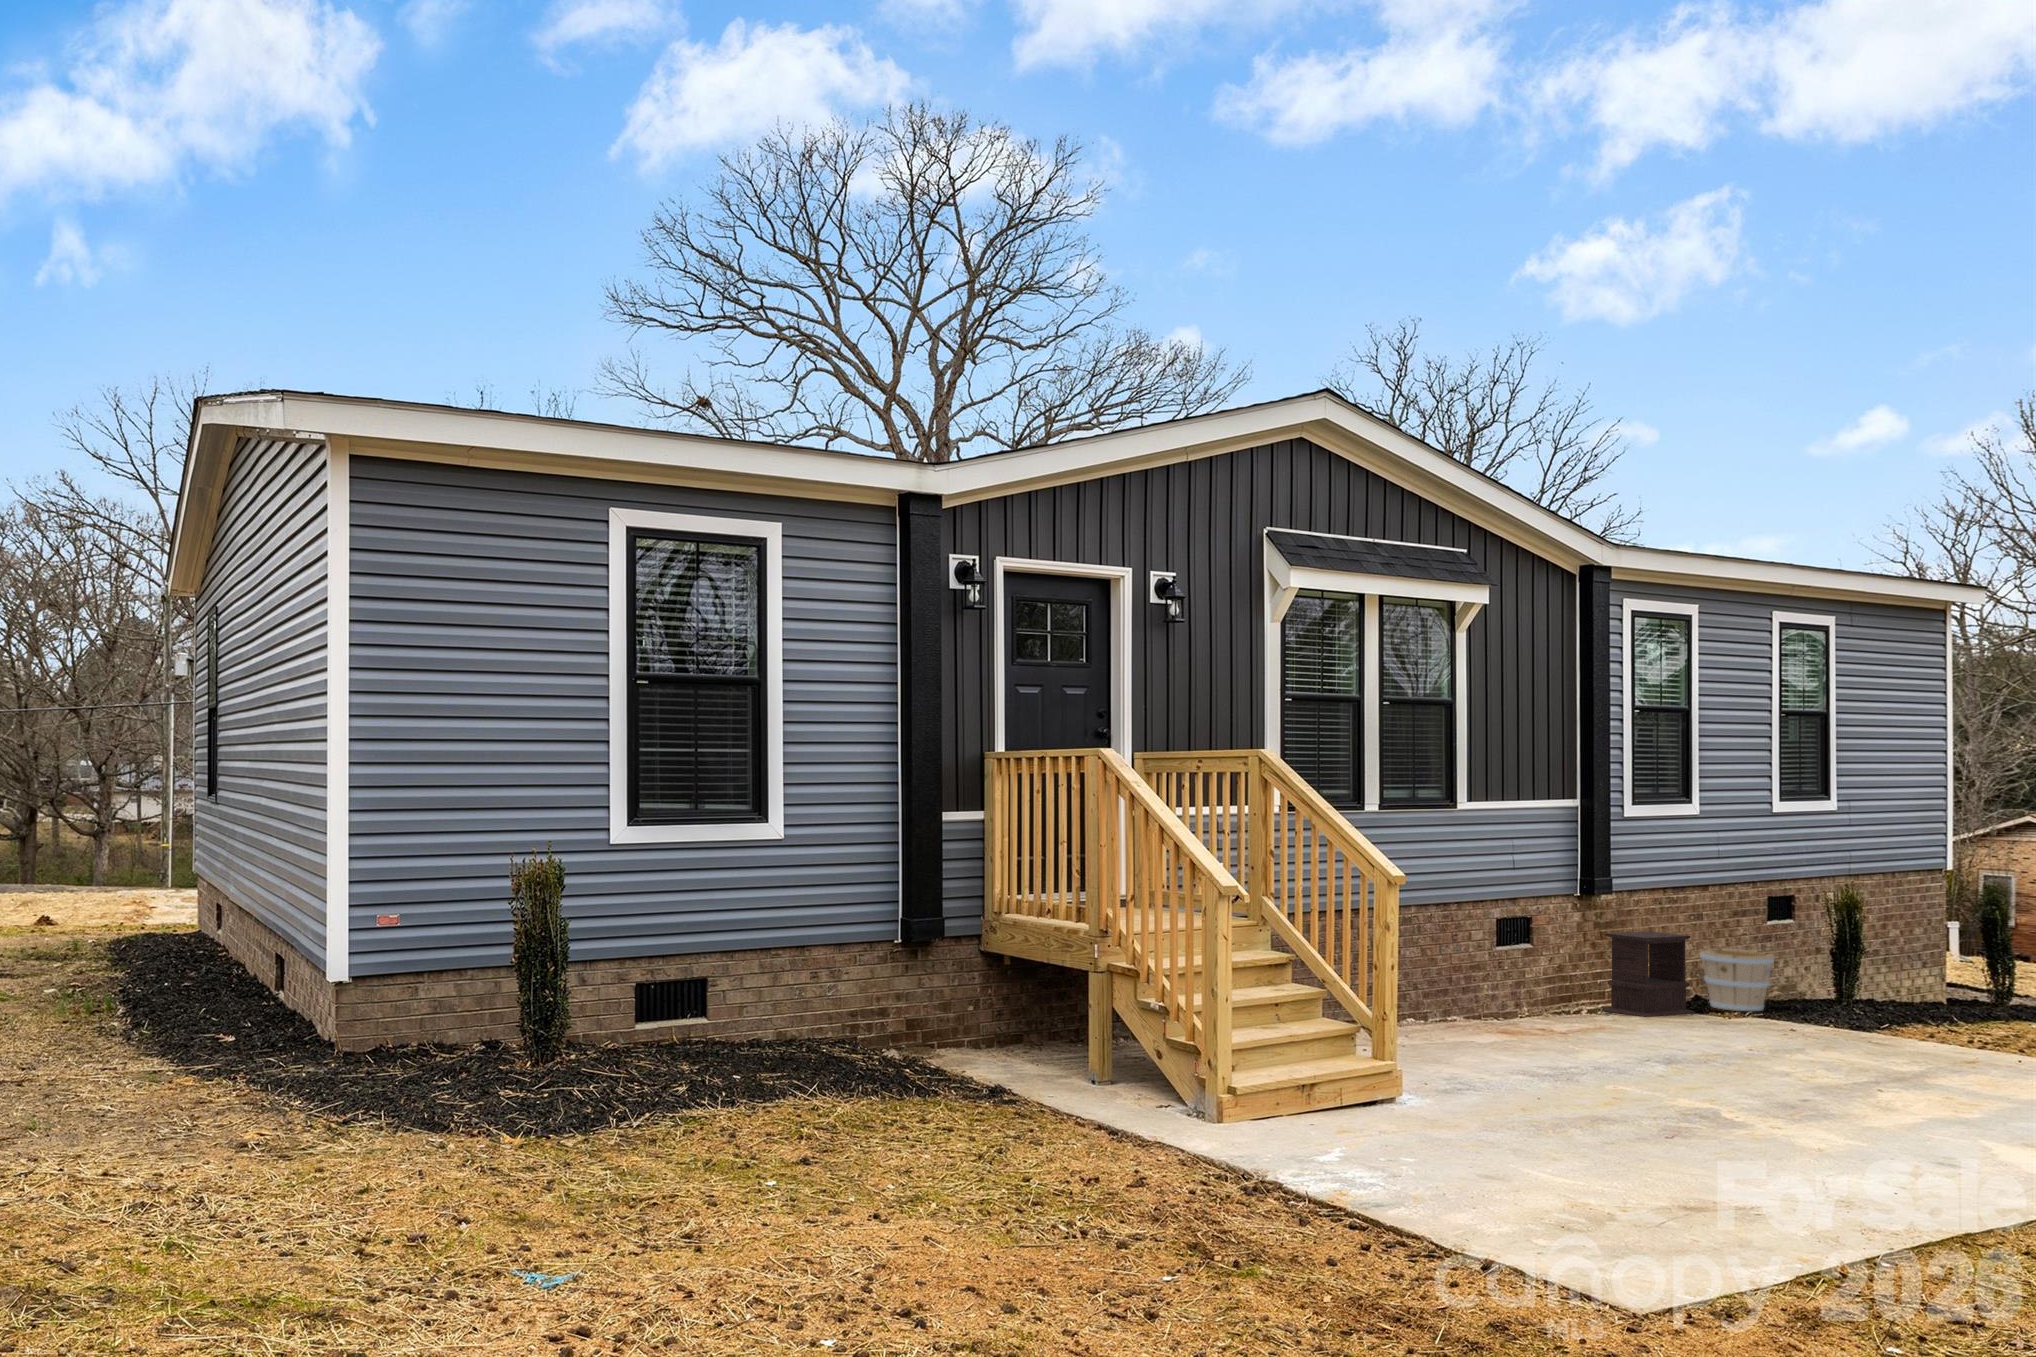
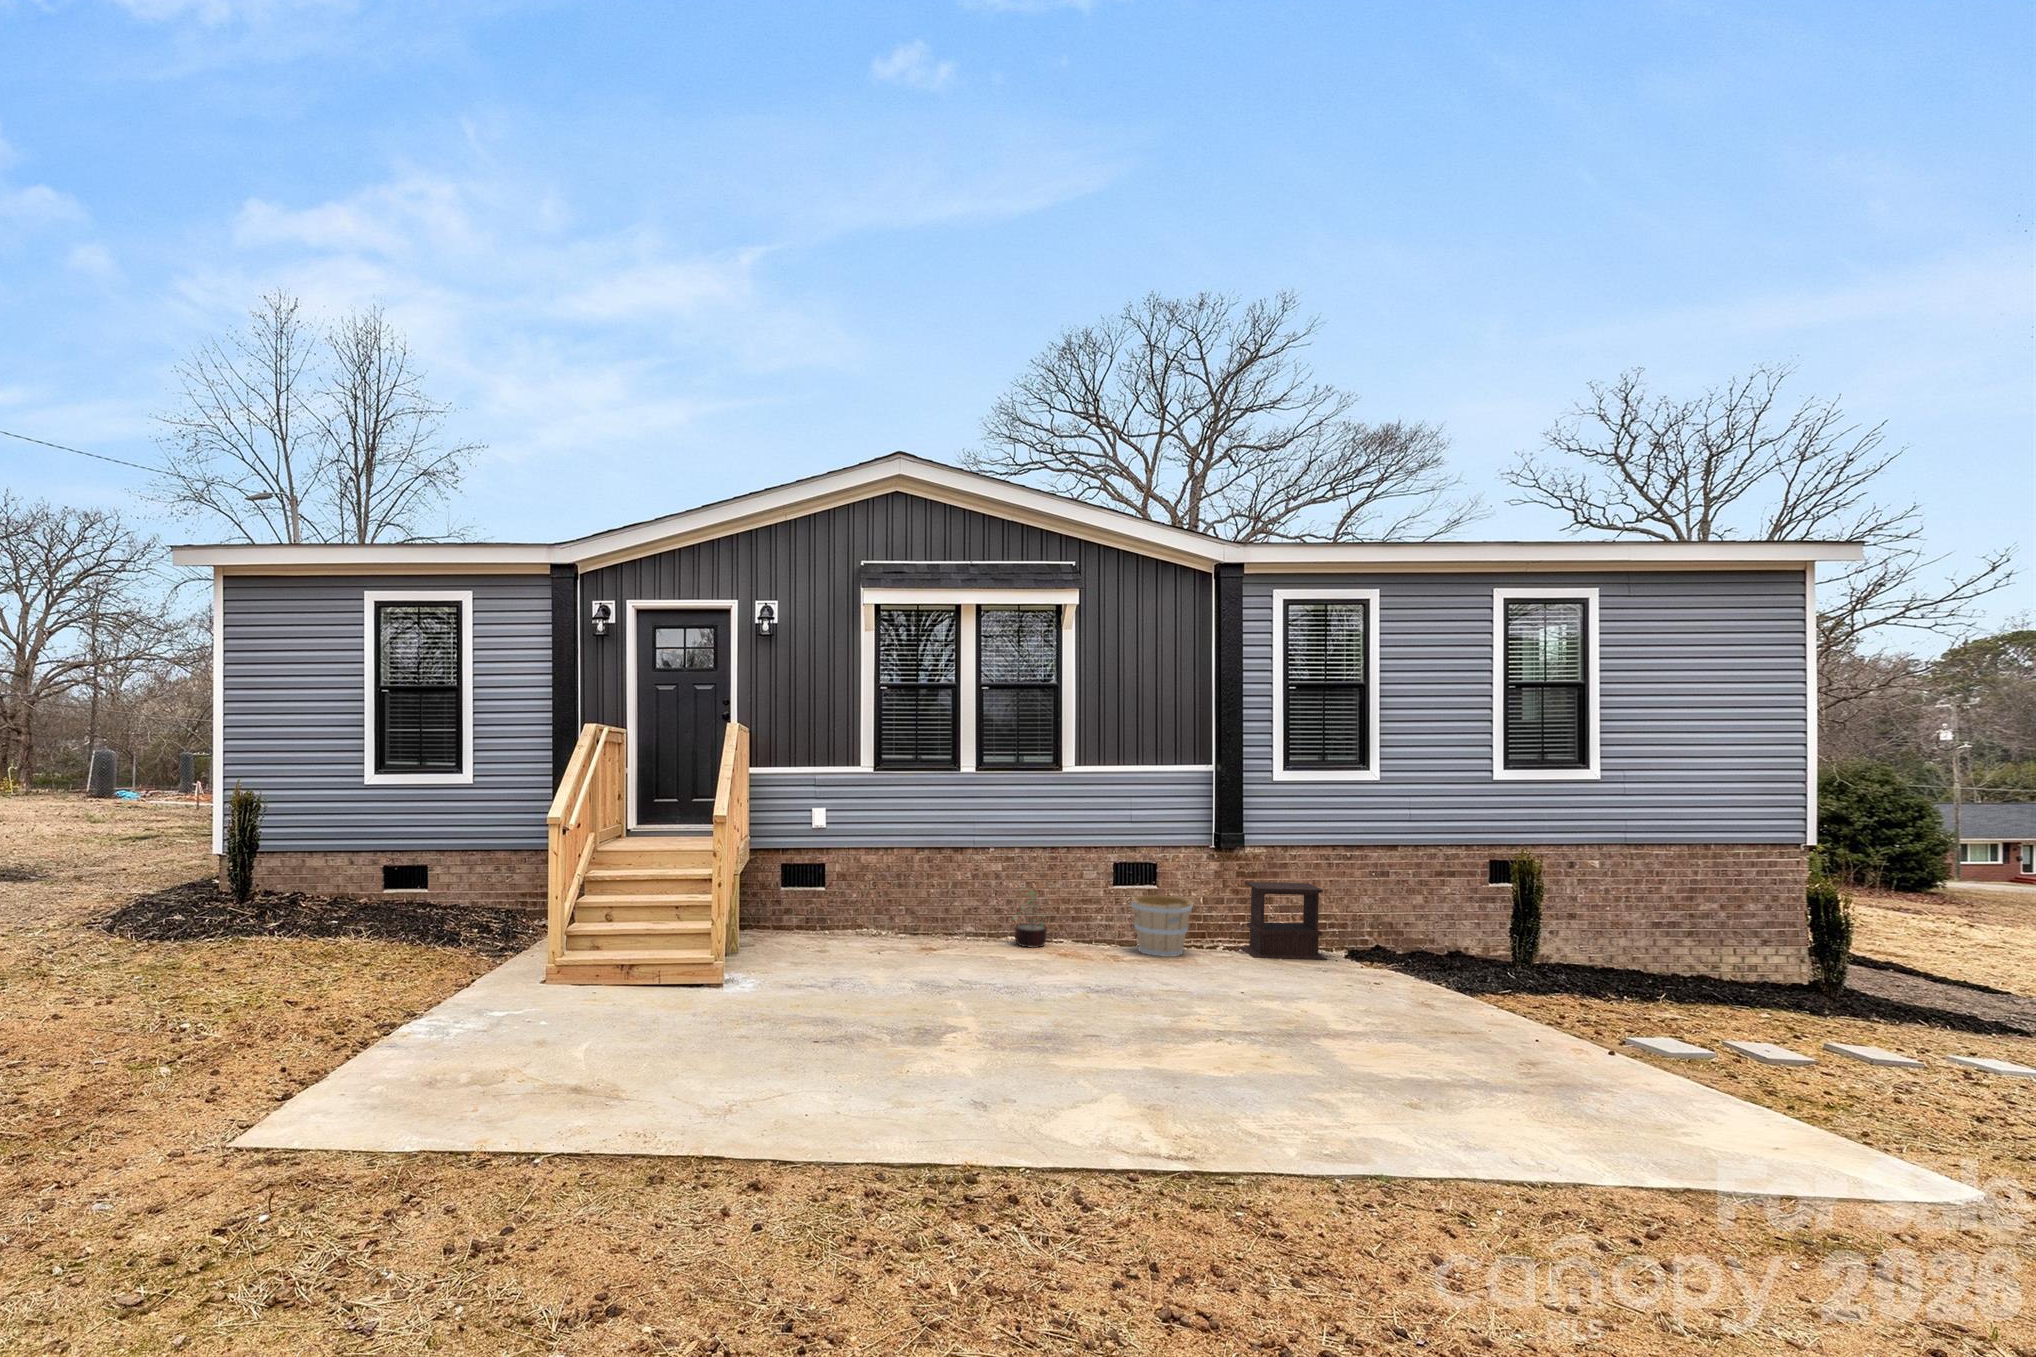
wooden bucket: present [1700,948,1774,1011] -> present [1131,895,1193,957]
decorative plant: none [1417,952,1470,1028] -> present [1012,886,1047,948]

